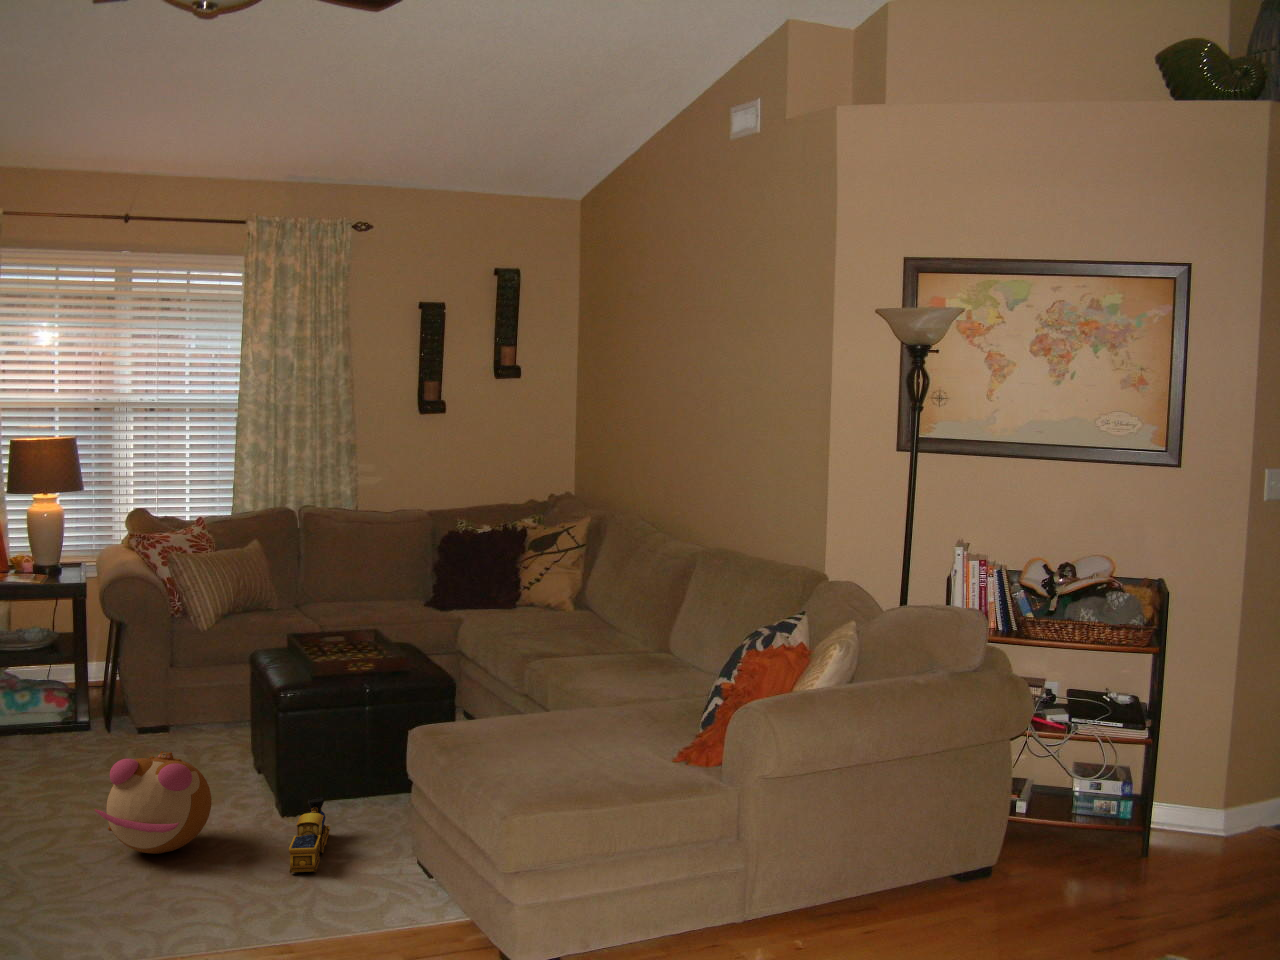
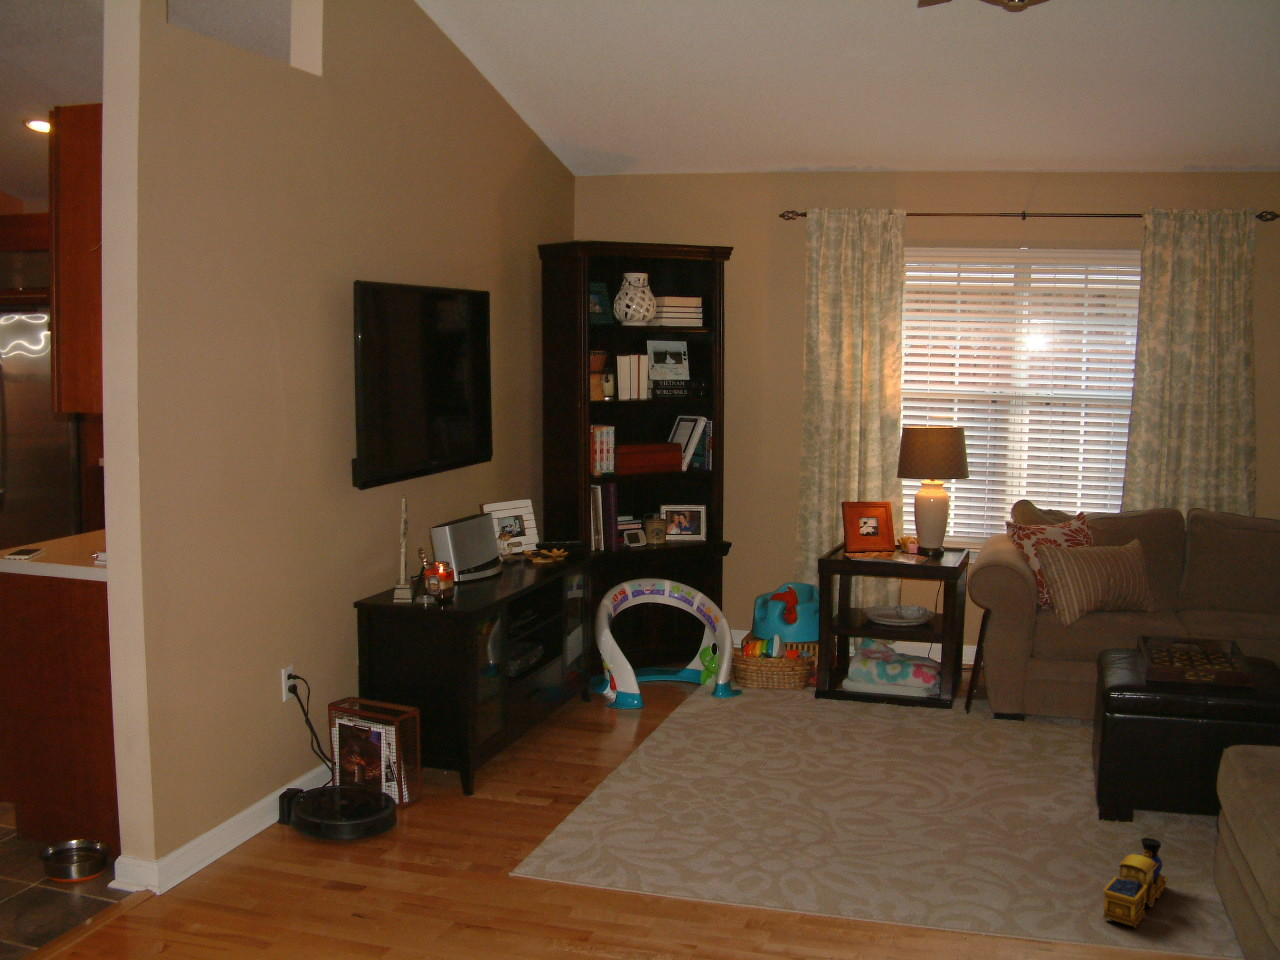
plush toy: present [95,751,212,854] -> none [911,743,1031,851]

